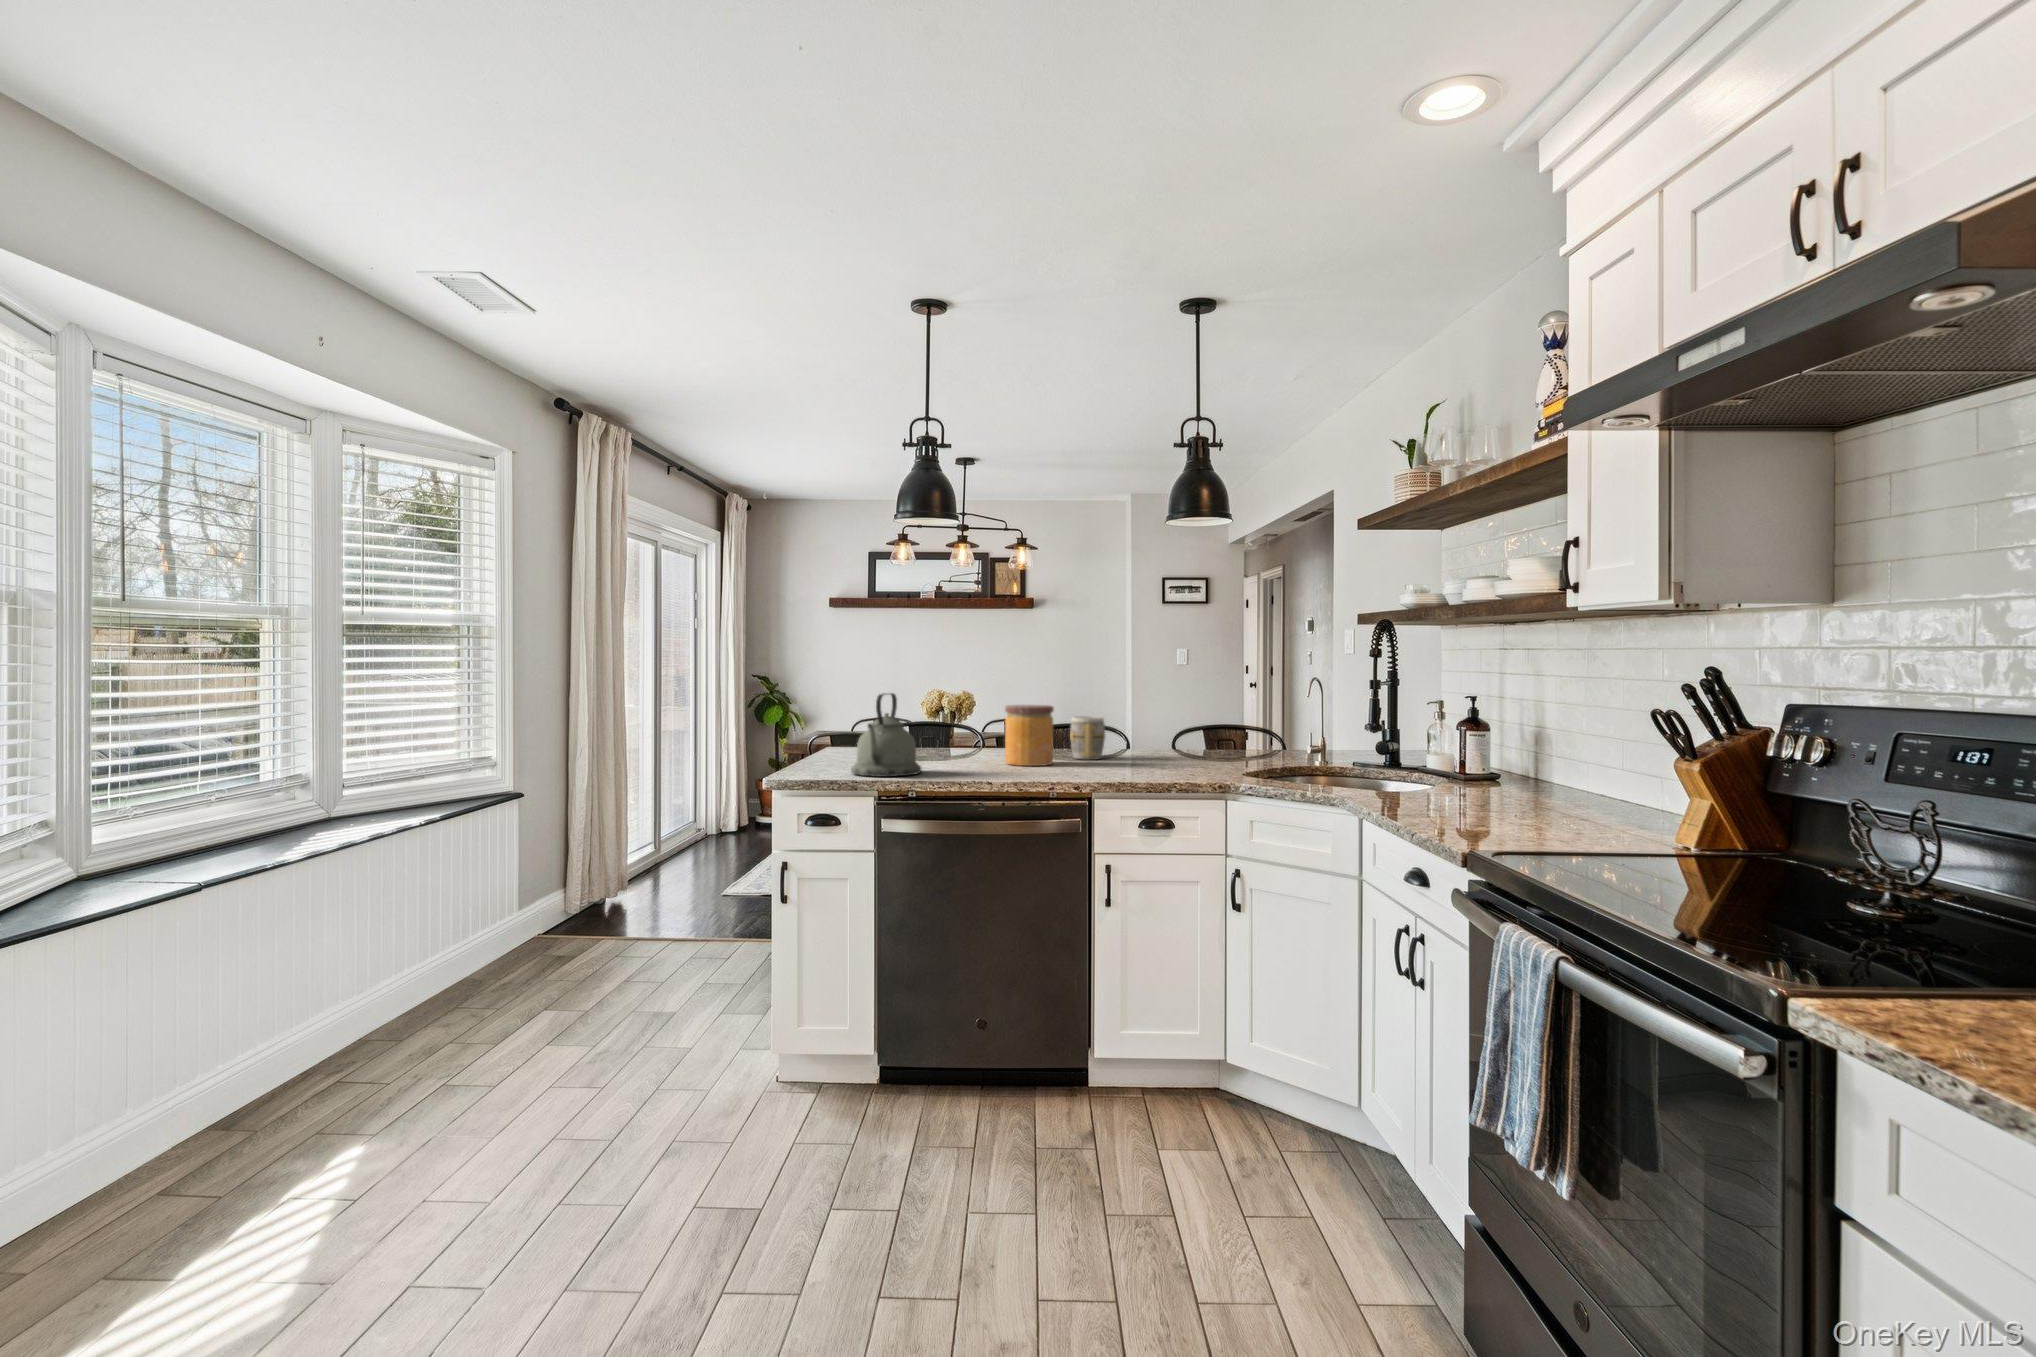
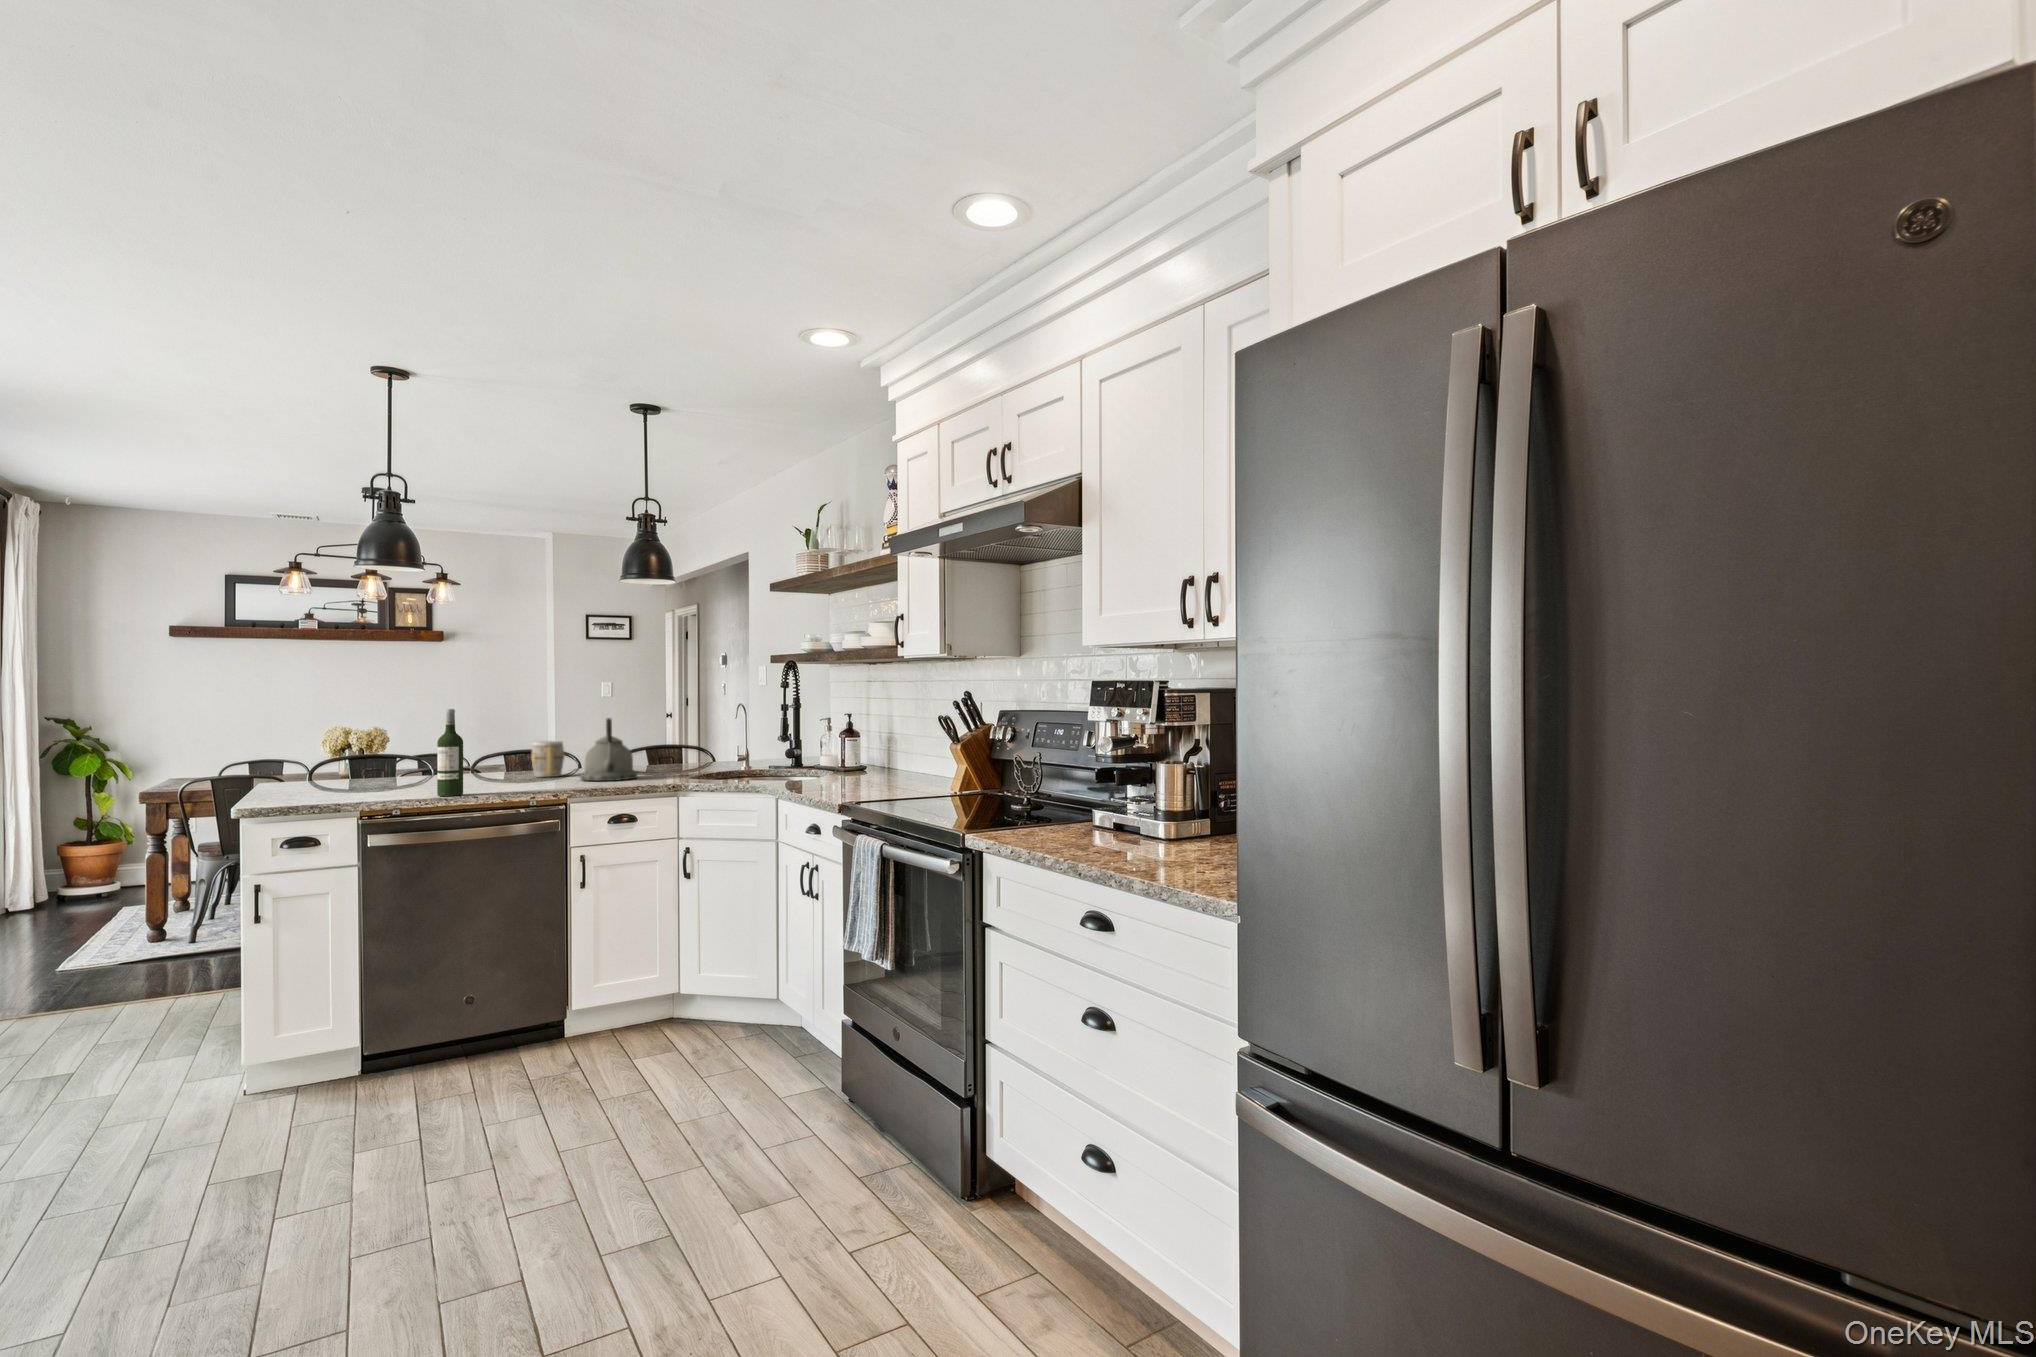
wine bottle: none [952,678,979,781] -> present [437,709,463,796]
kettle: present [851,693,922,777] -> present [580,718,638,781]
jar: present [1005,705,1054,766] -> none [473,732,520,784]

